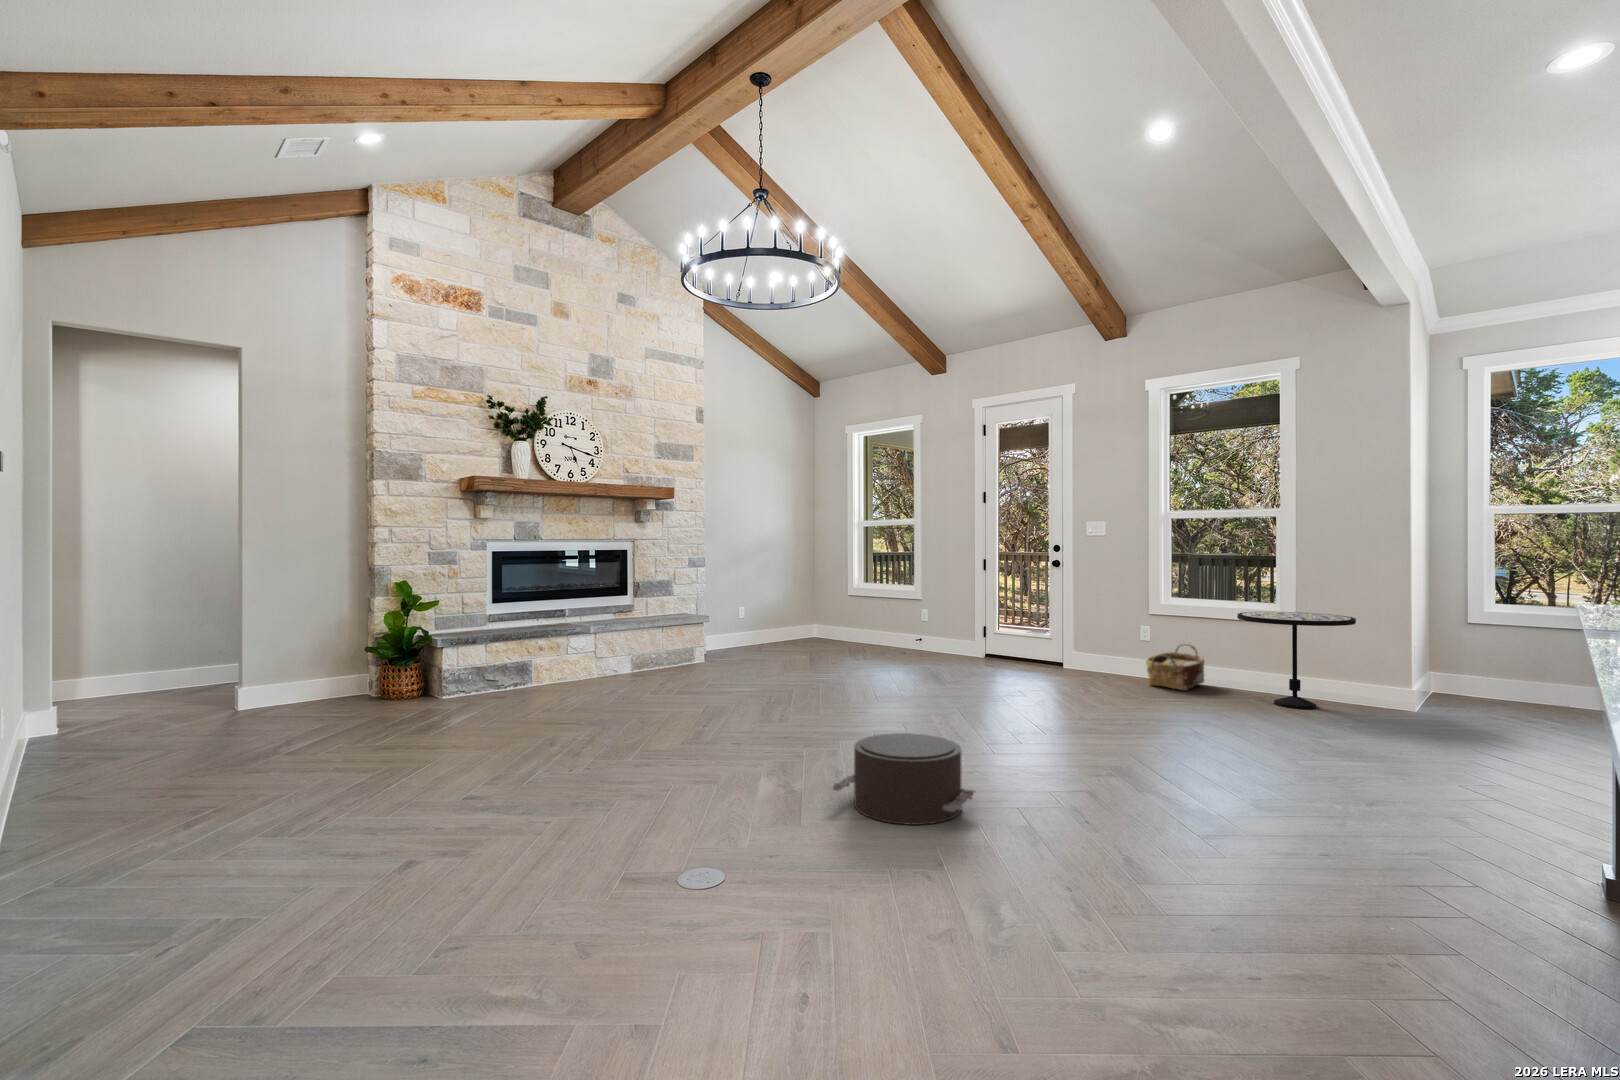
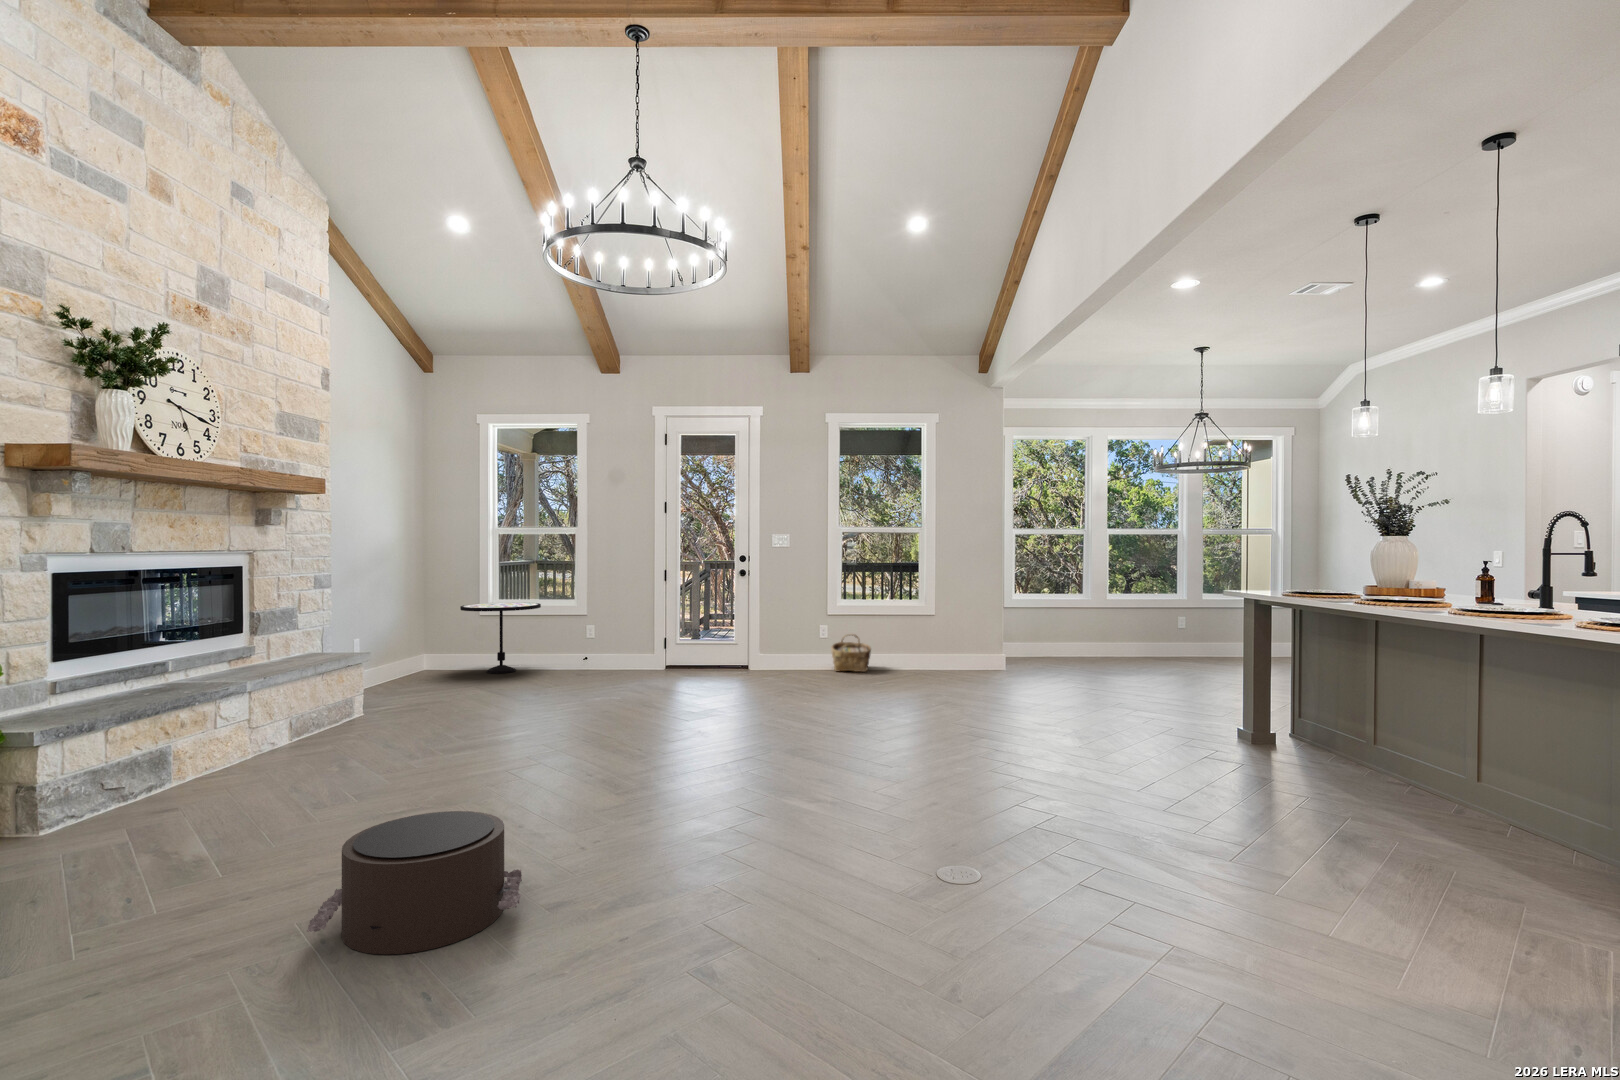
side table: present [1237,612,1356,709] -> present [460,603,541,673]
pouf: present [832,733,974,825] -> present [307,811,522,955]

